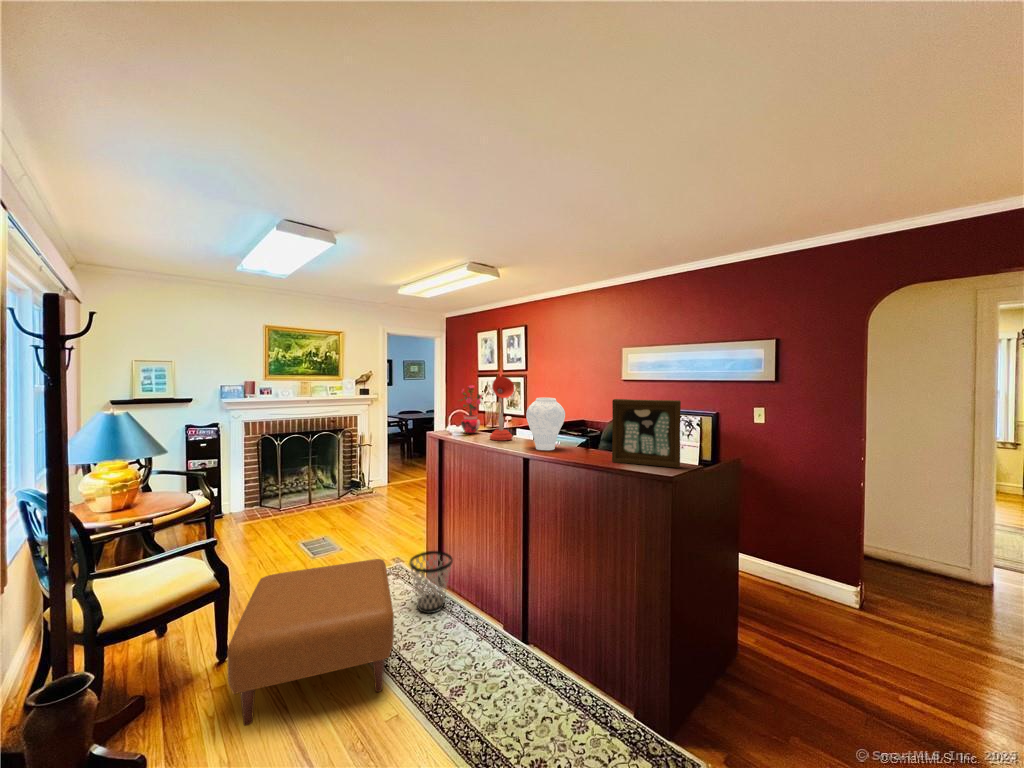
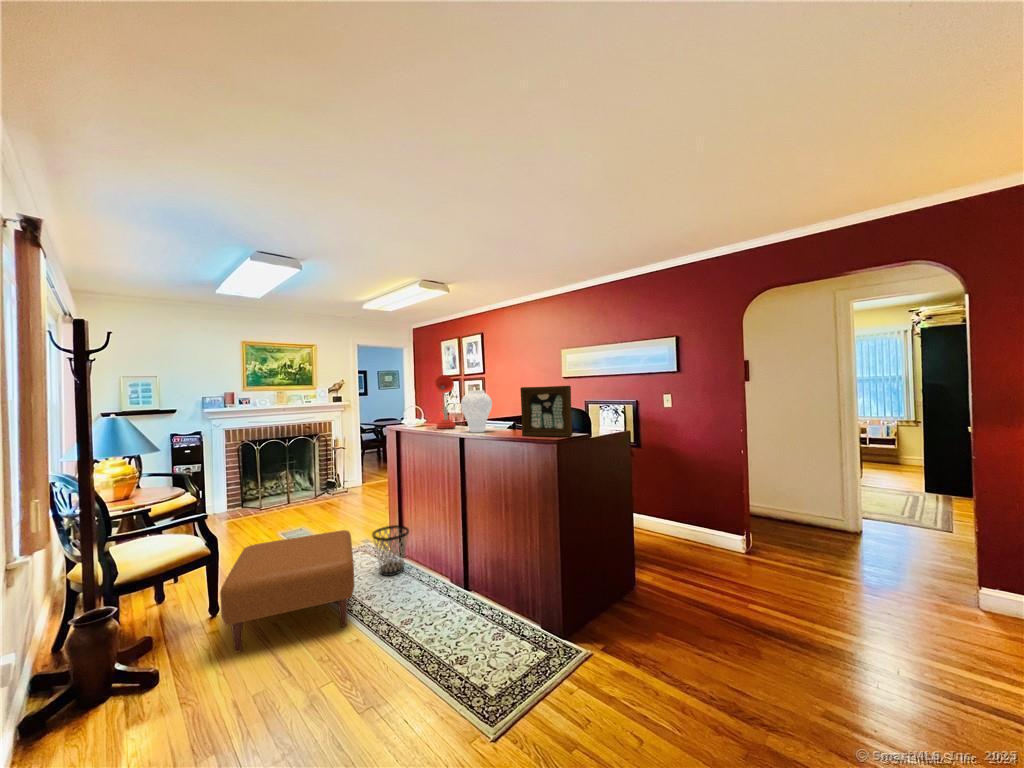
potted plant: present [461,385,482,434] -> none [410,384,433,426]

